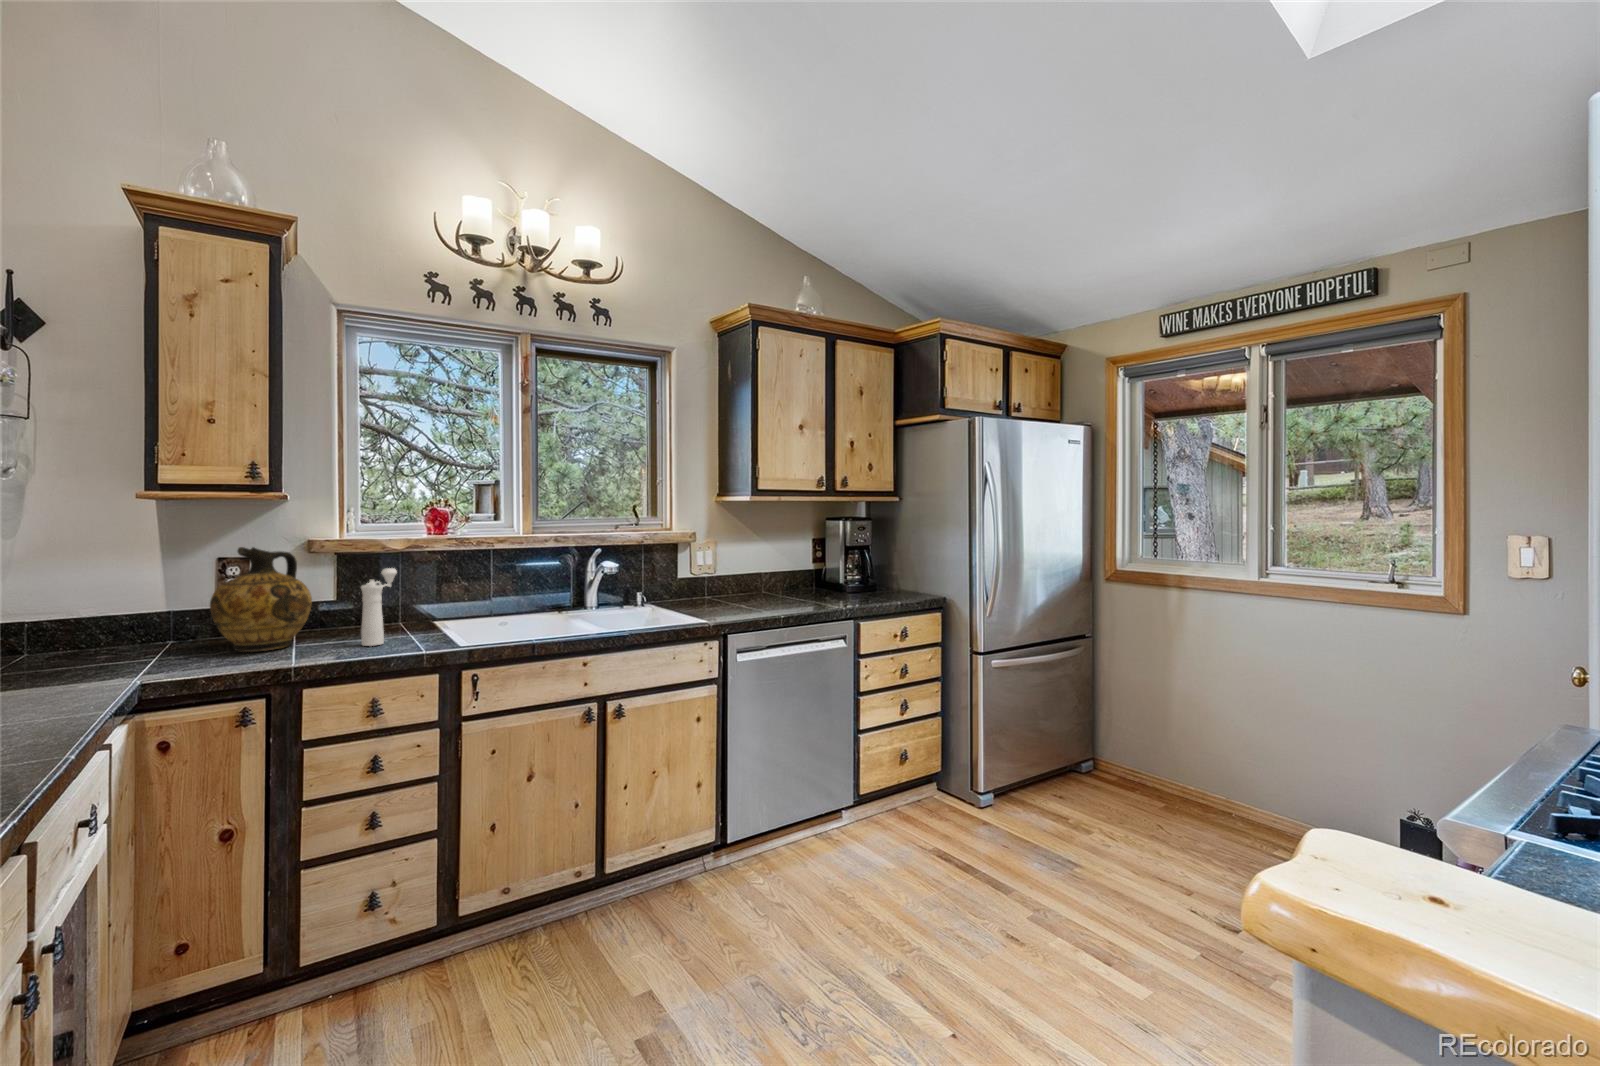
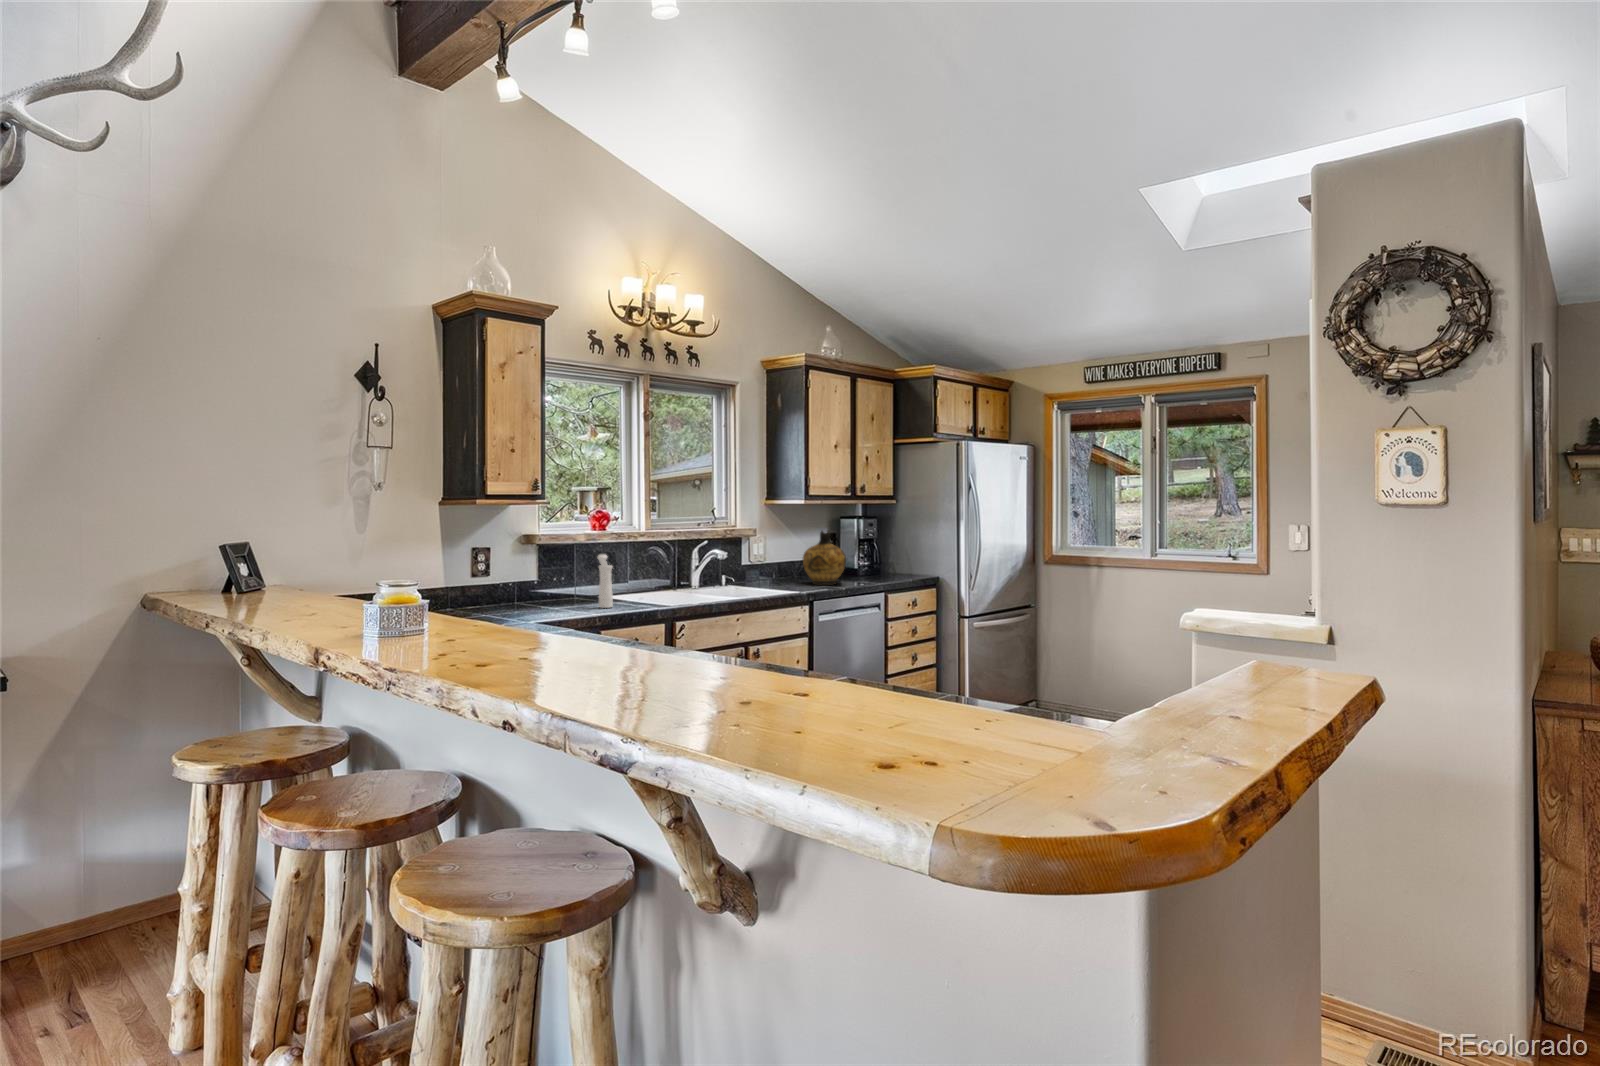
ceramic jug: present [210,547,312,652] -> present [803,531,846,585]

